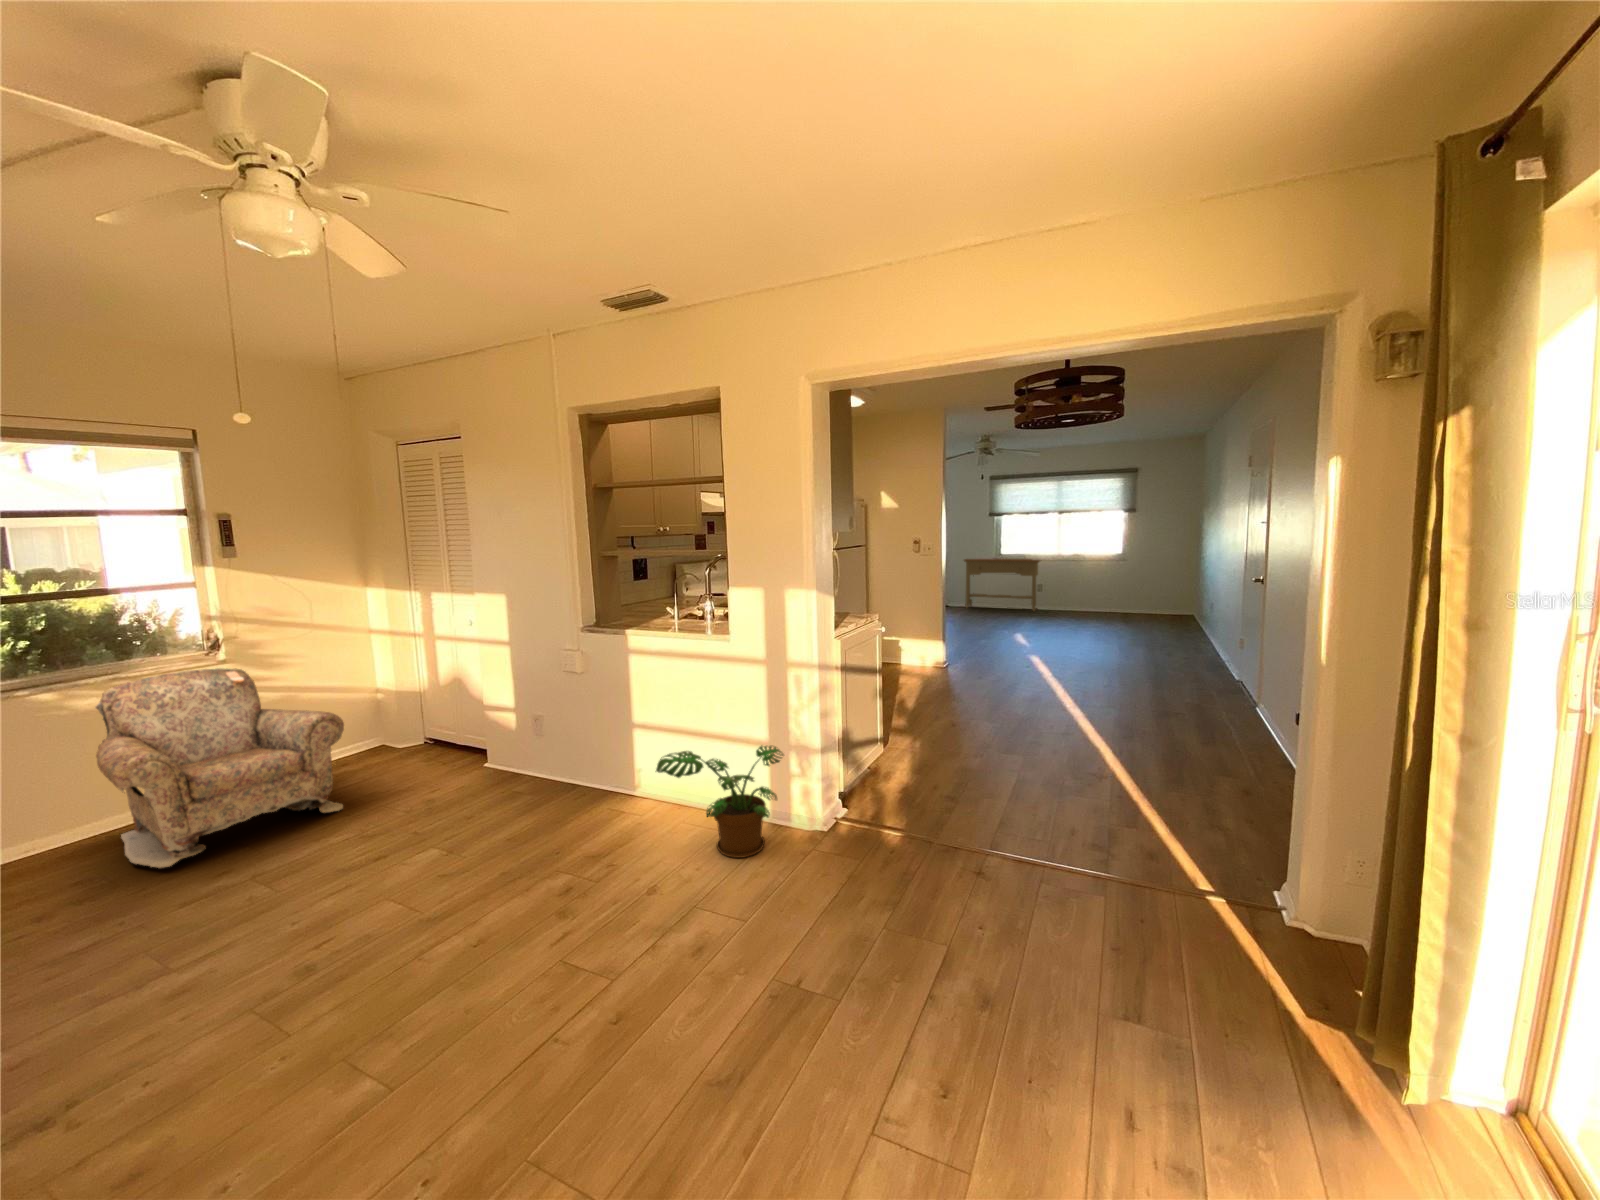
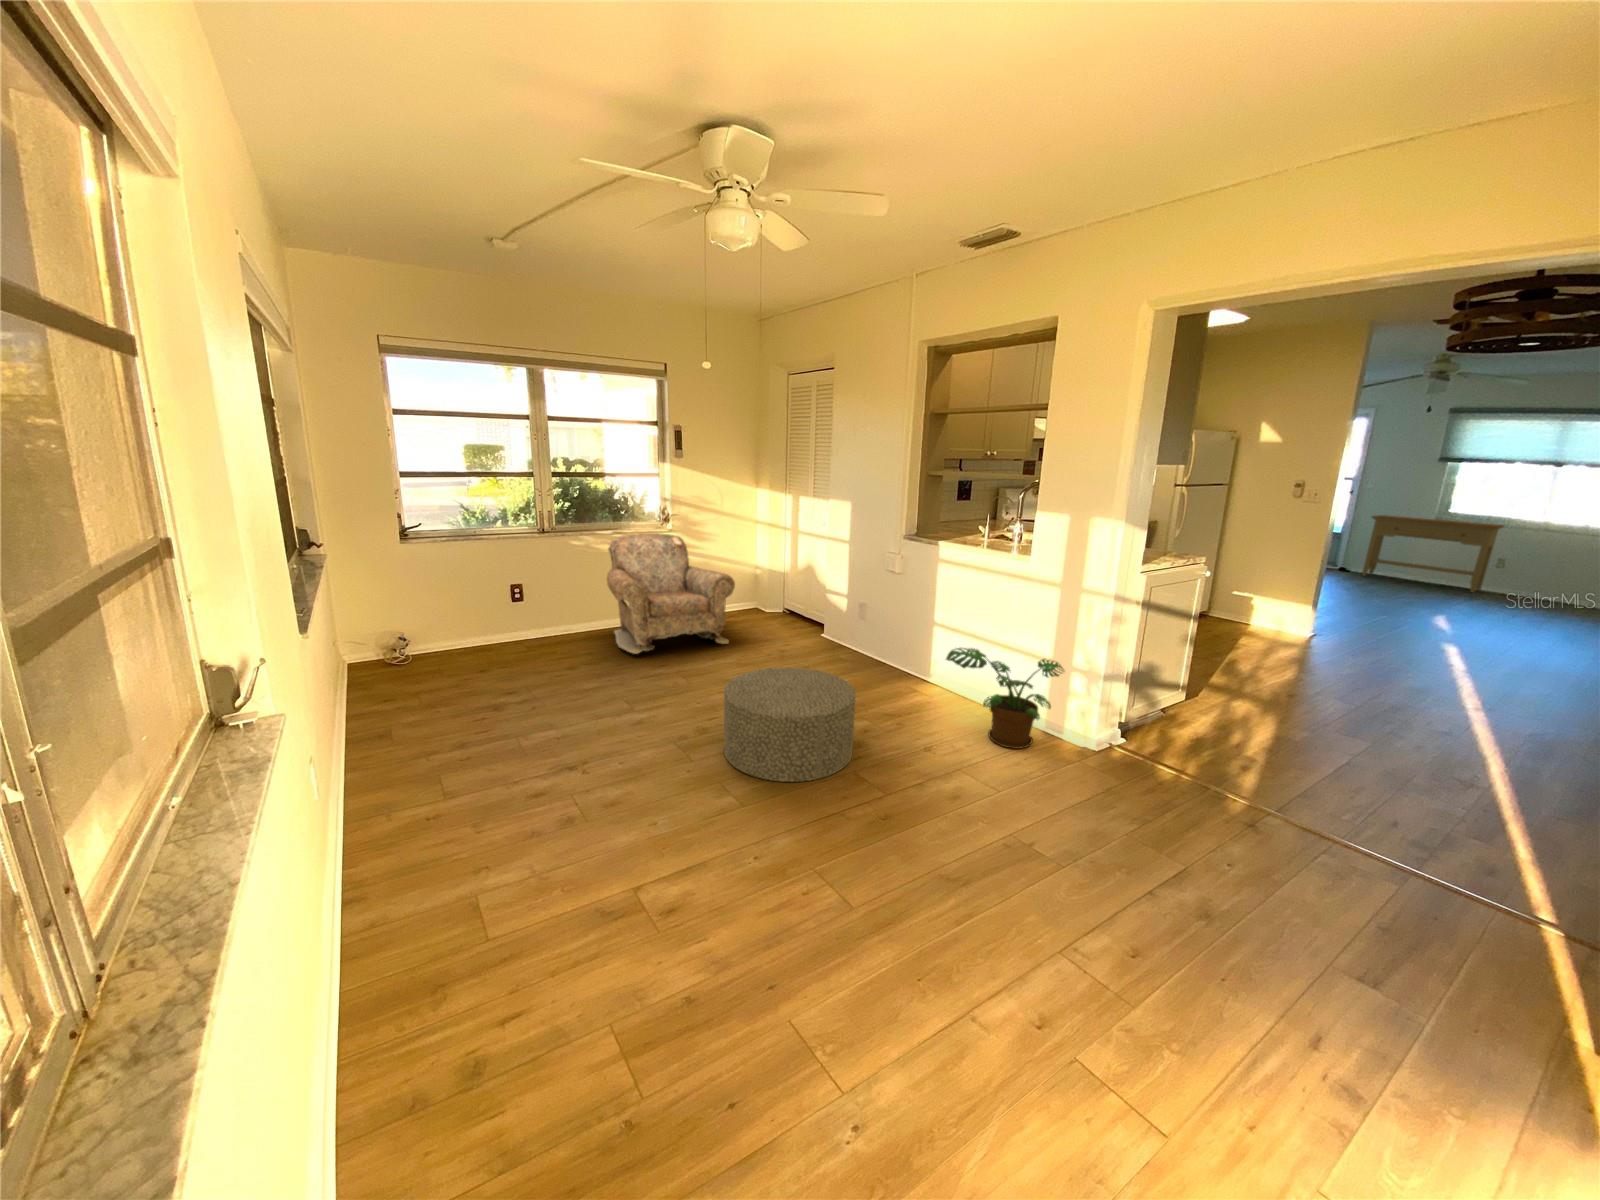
ottoman: none [340,827,556,1022] -> present [724,668,856,782]

